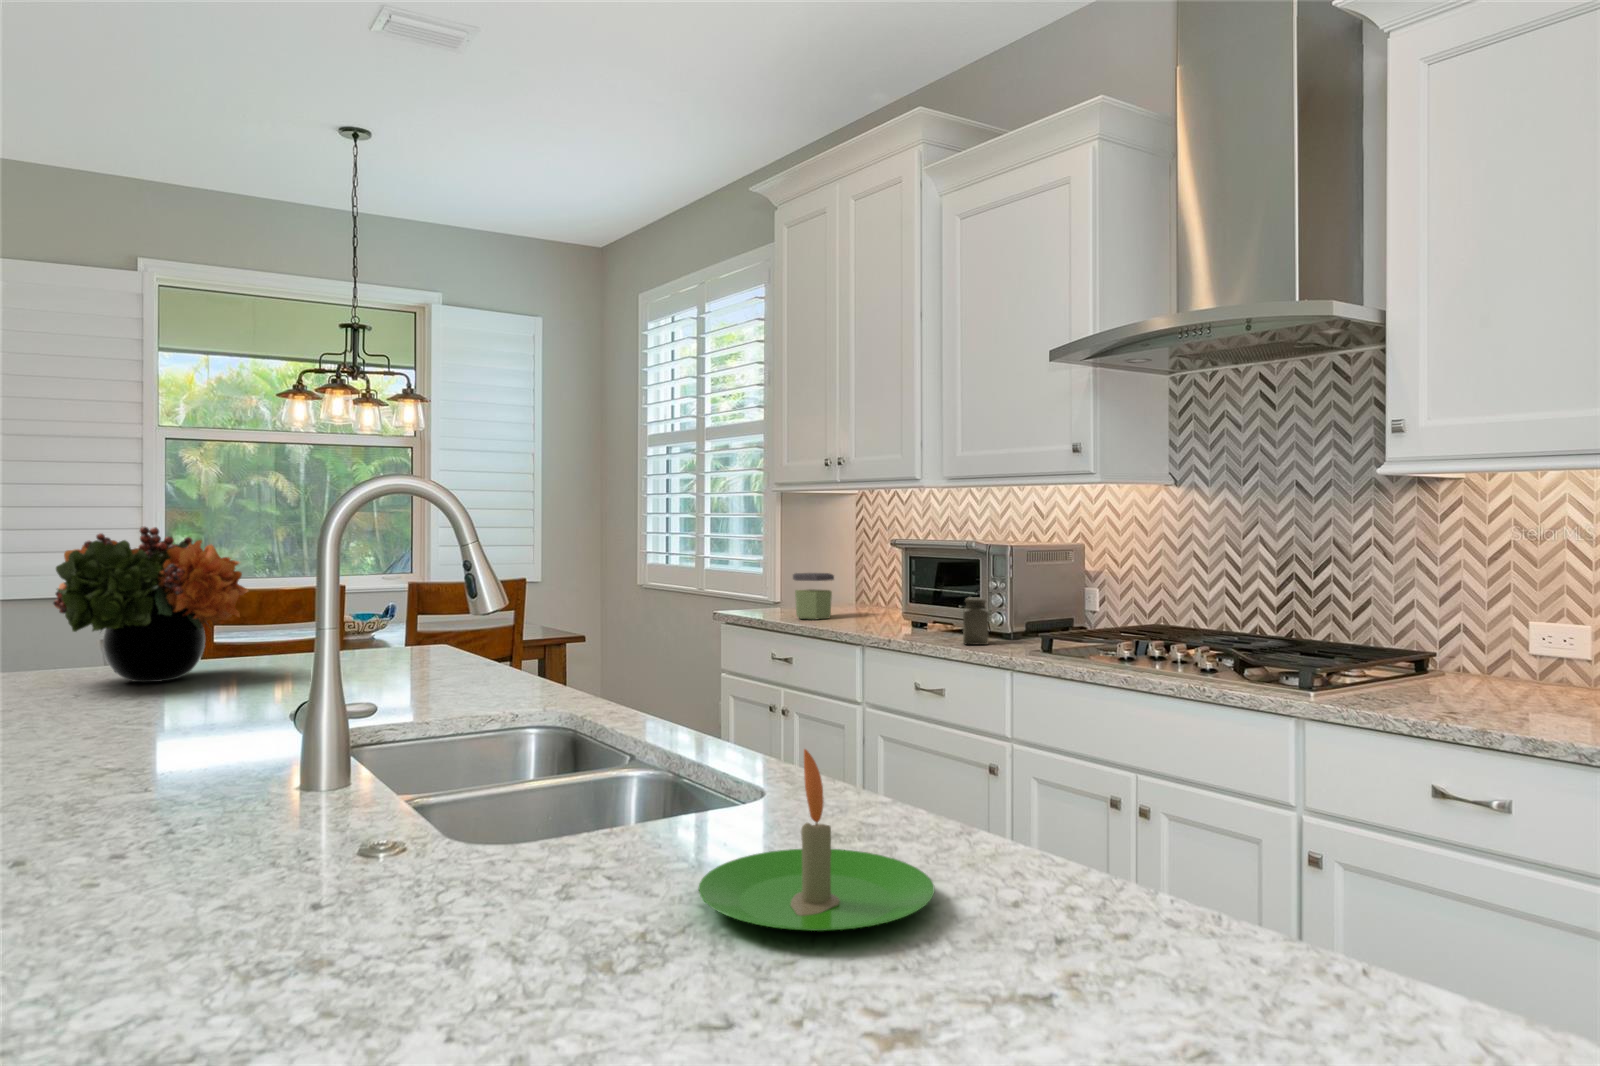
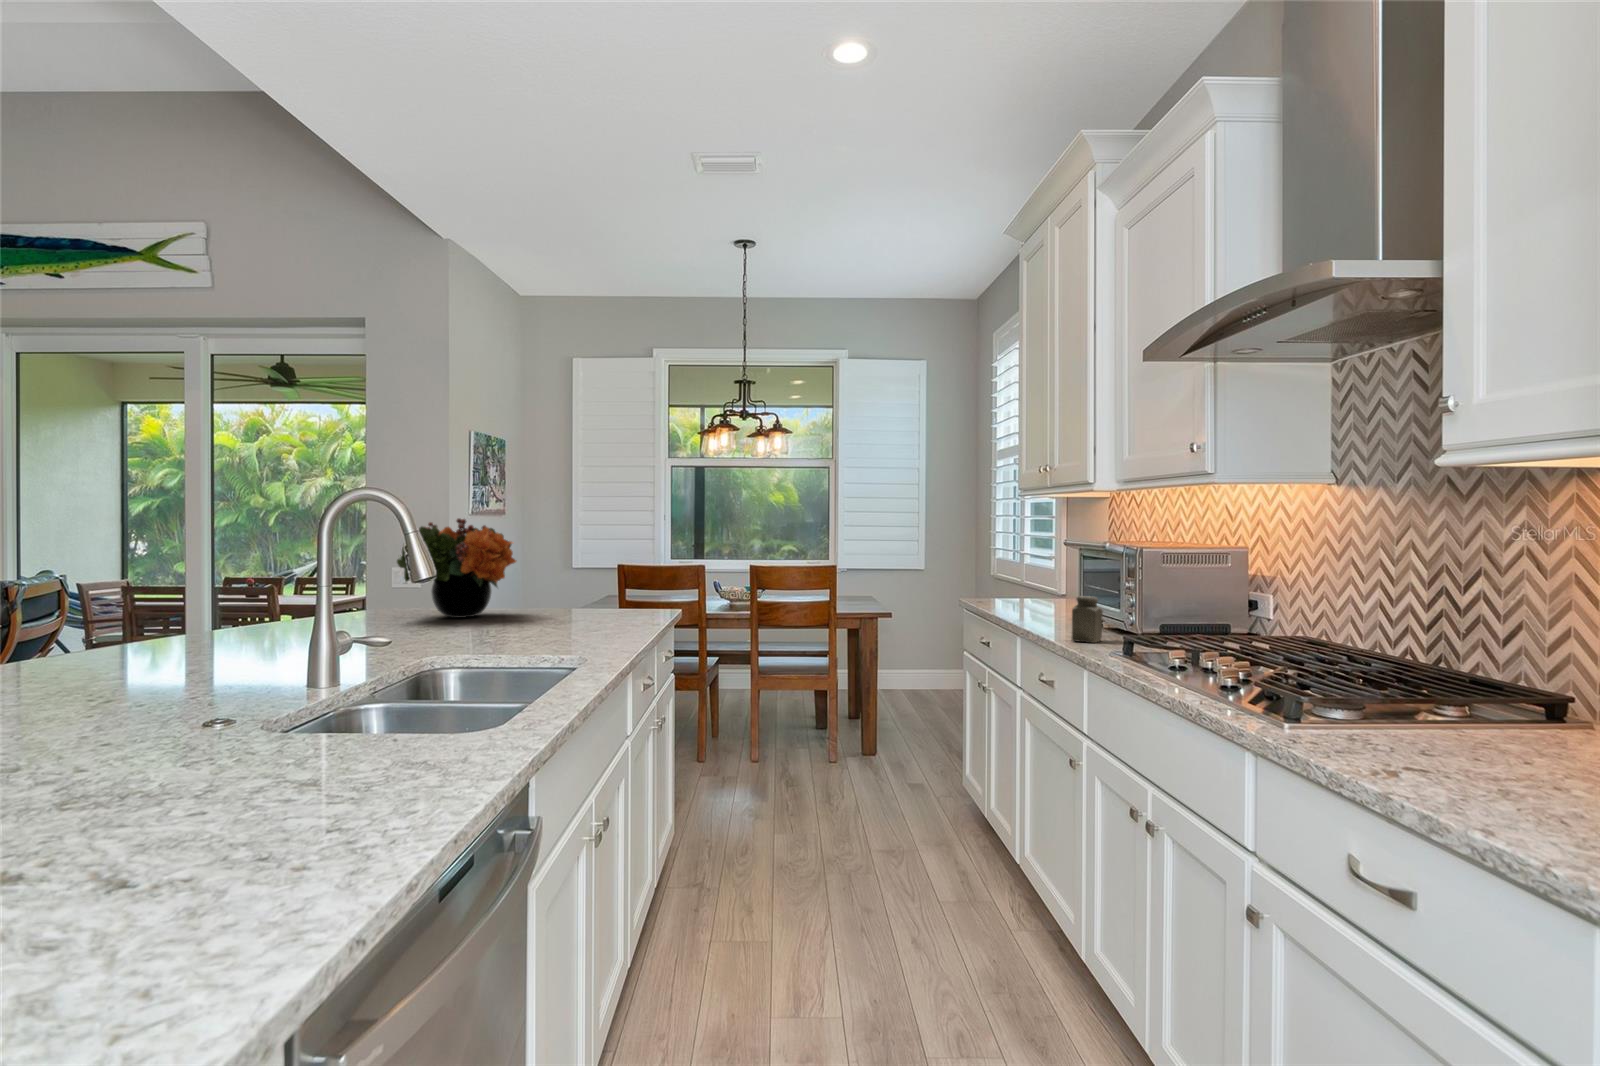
jar: present [793,573,834,619] -> none [1007,569,1046,611]
candle: present [699,749,935,931] -> none [123,680,340,816]

